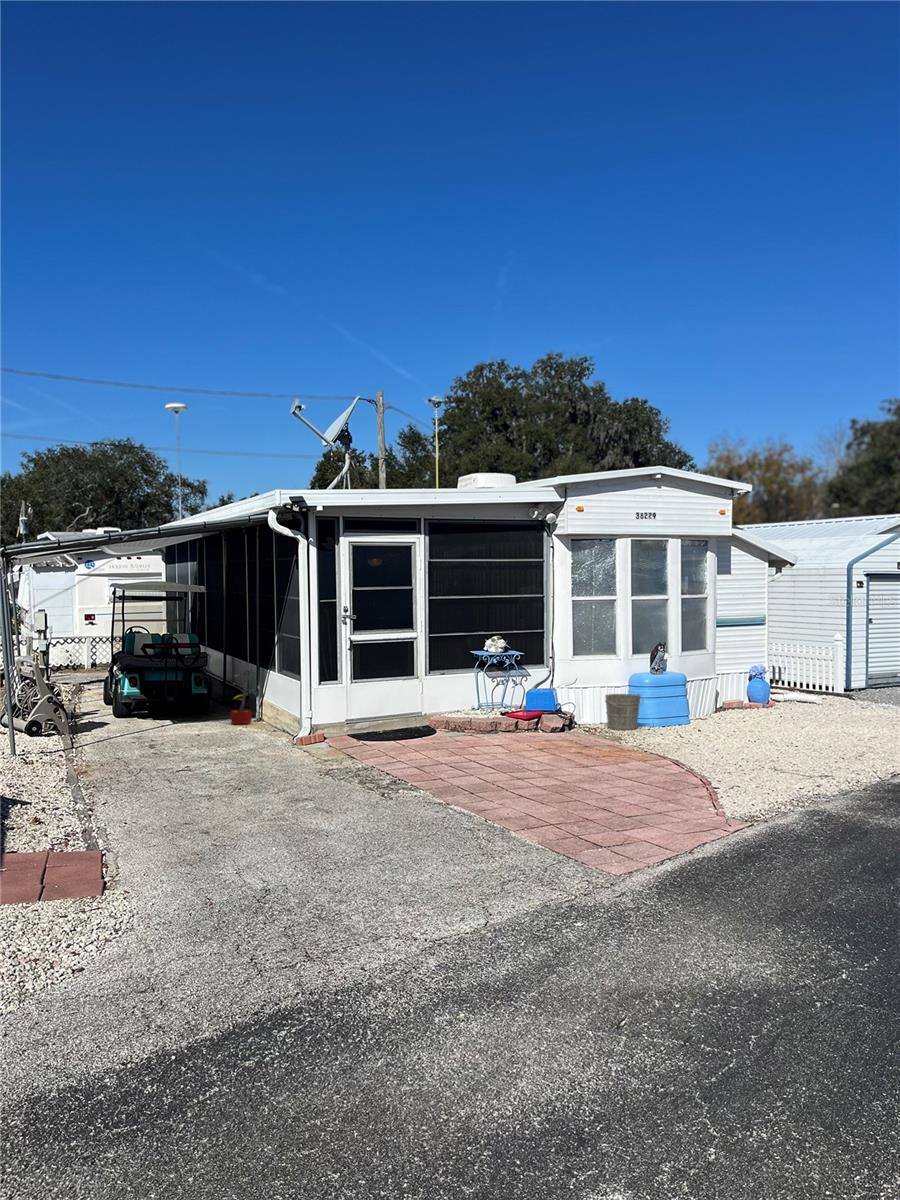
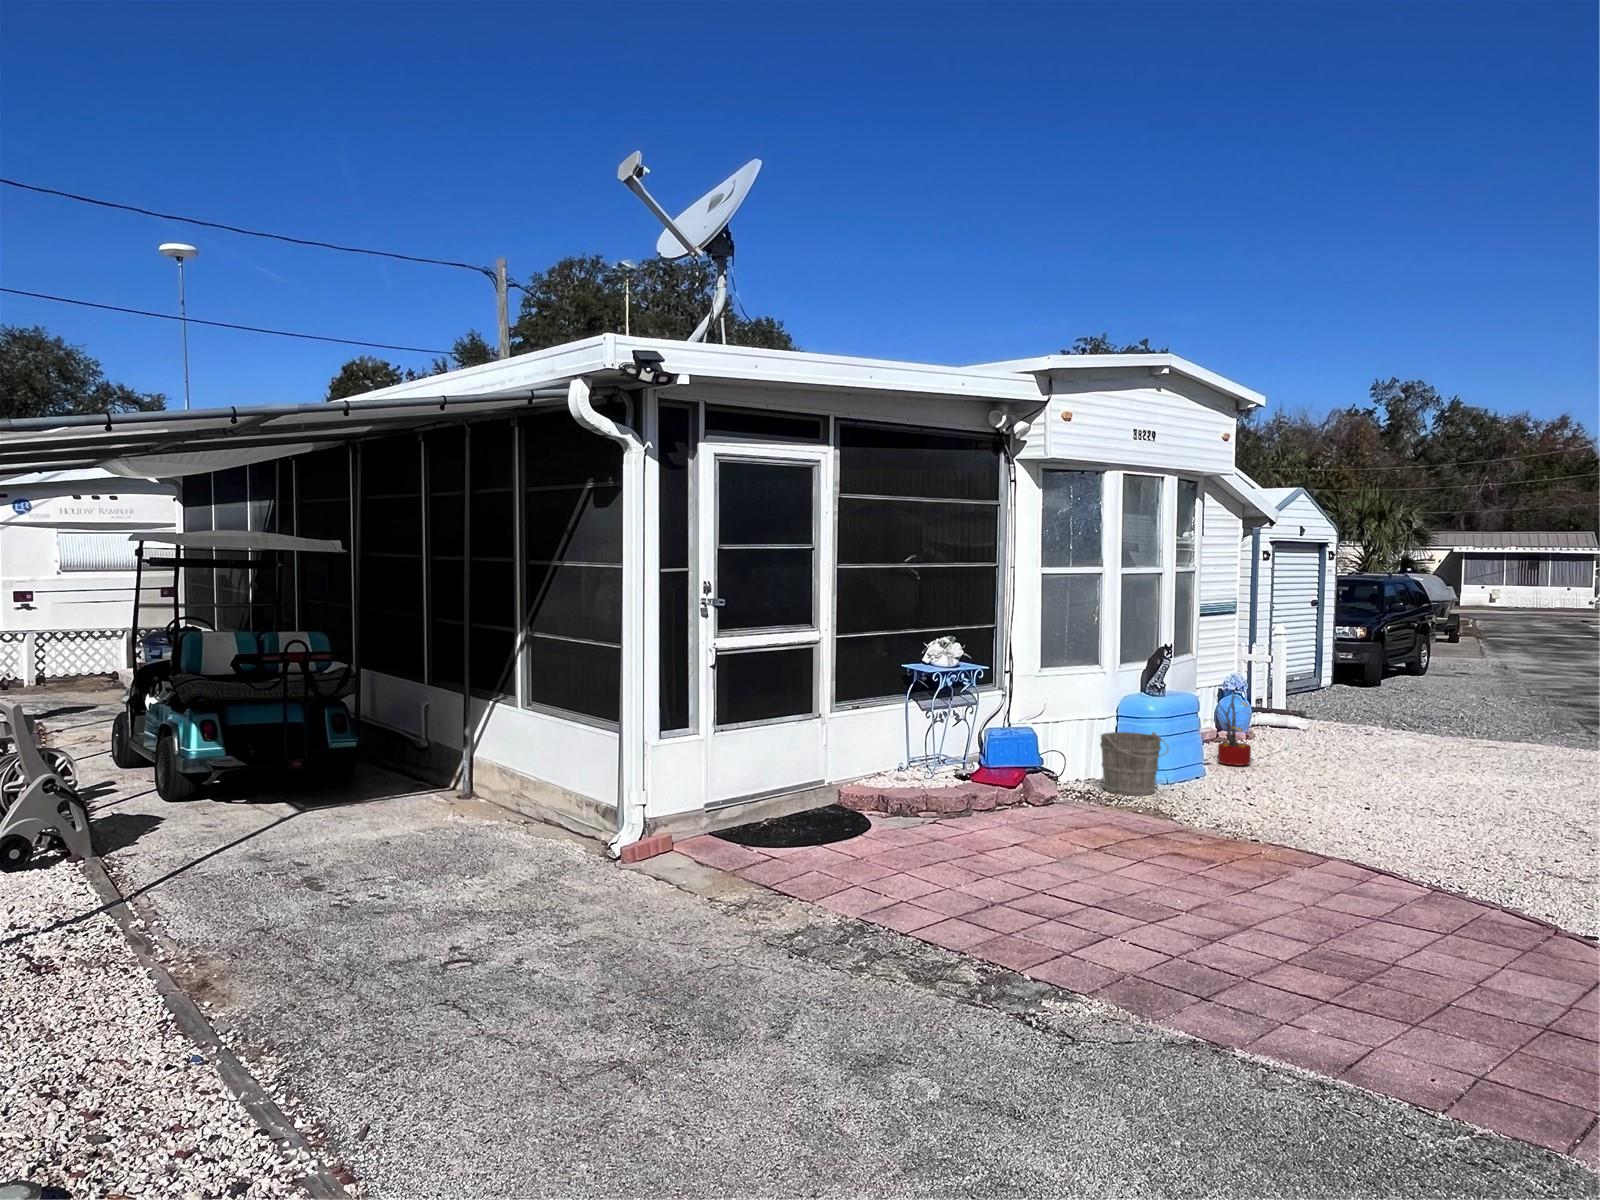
decorative plant: present [231,680,252,724] -> present [1205,690,1251,766]

